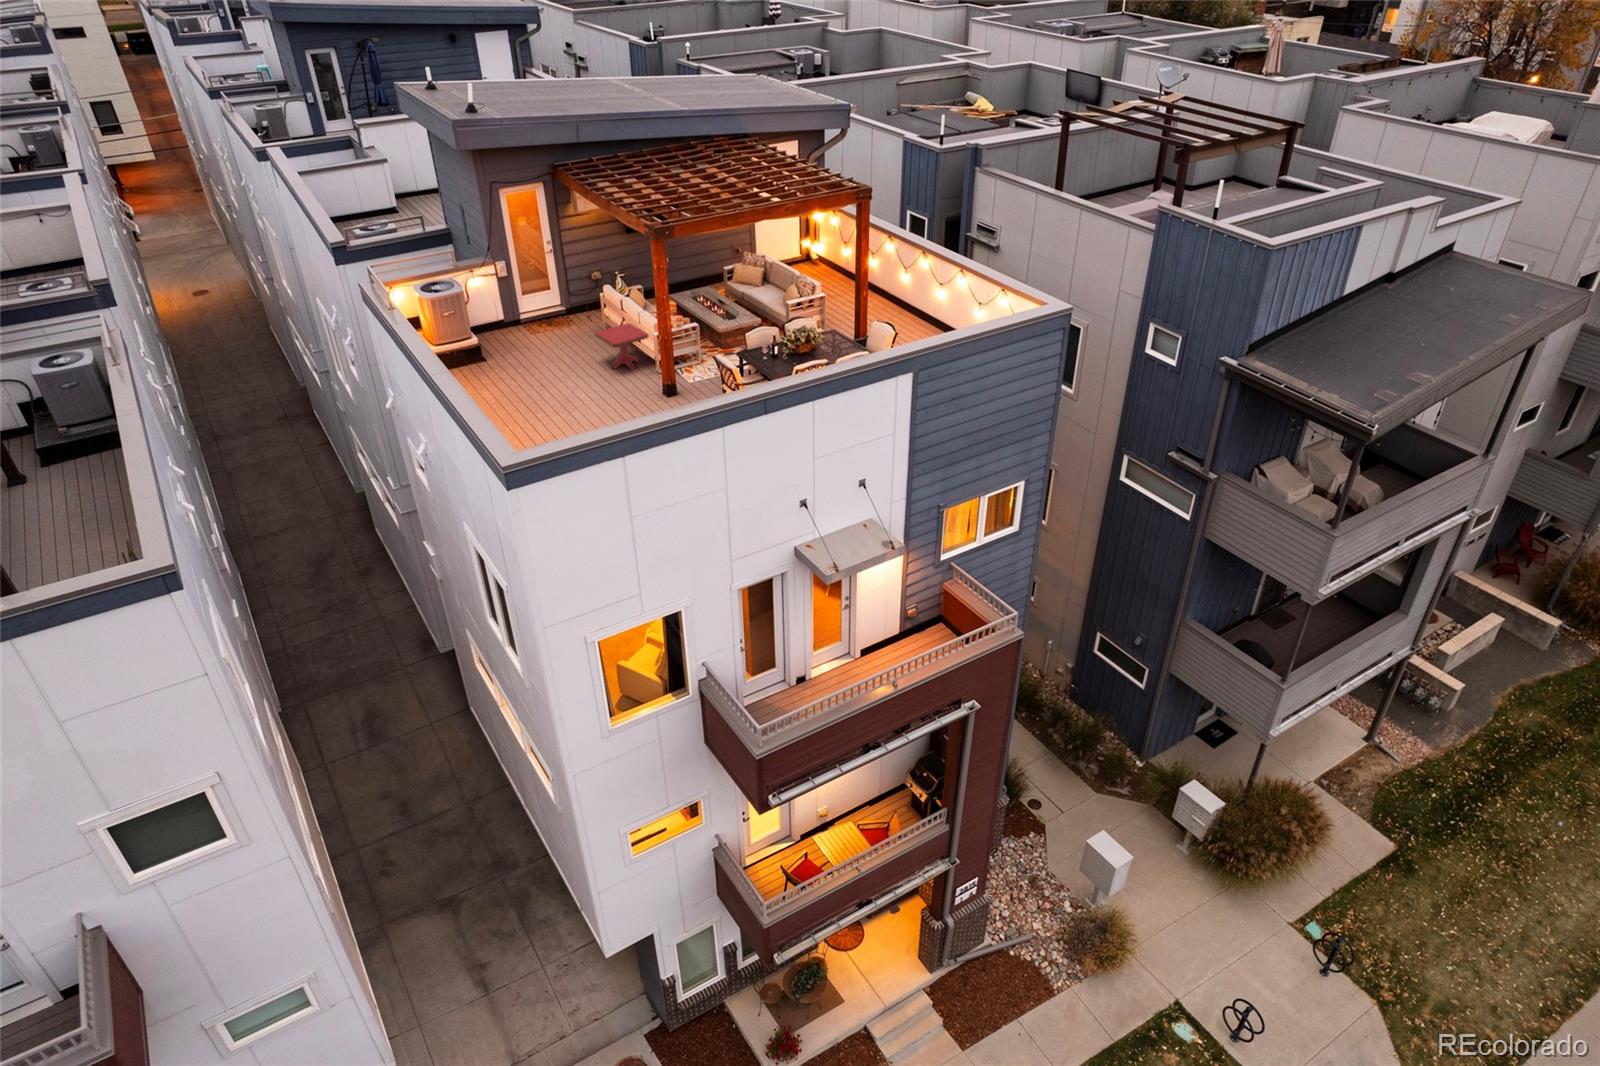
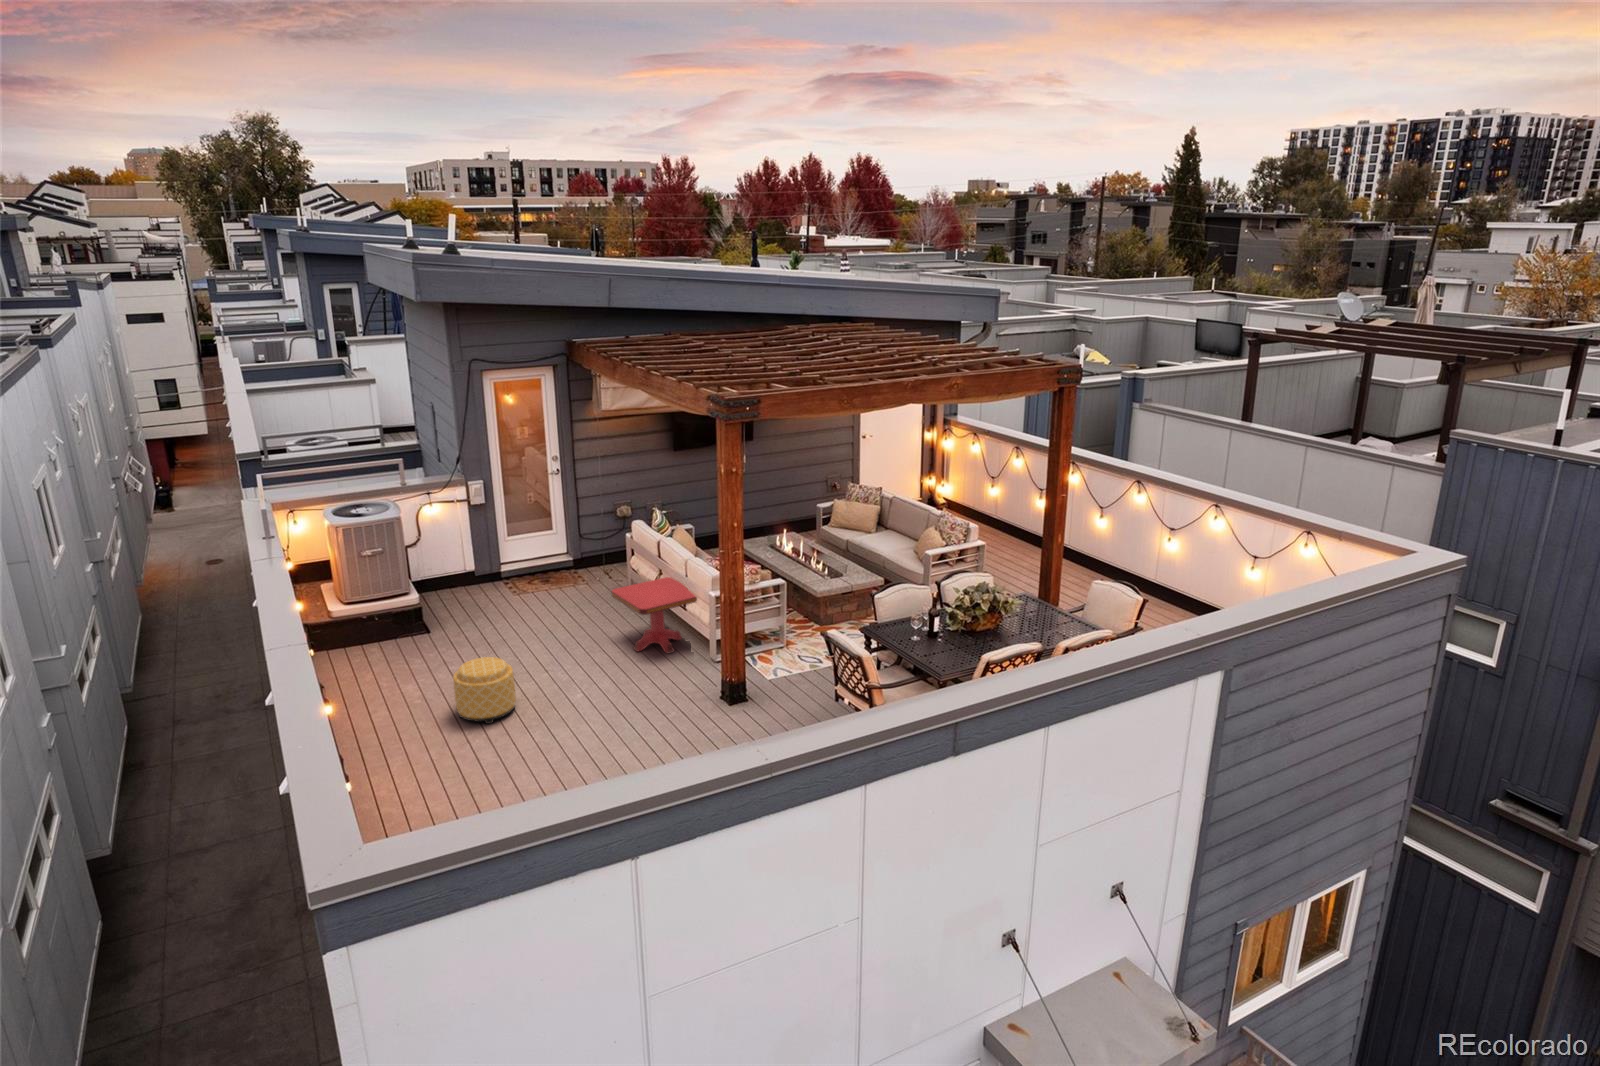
ottoman: none [514,374,549,411] -> present [453,657,516,724]

